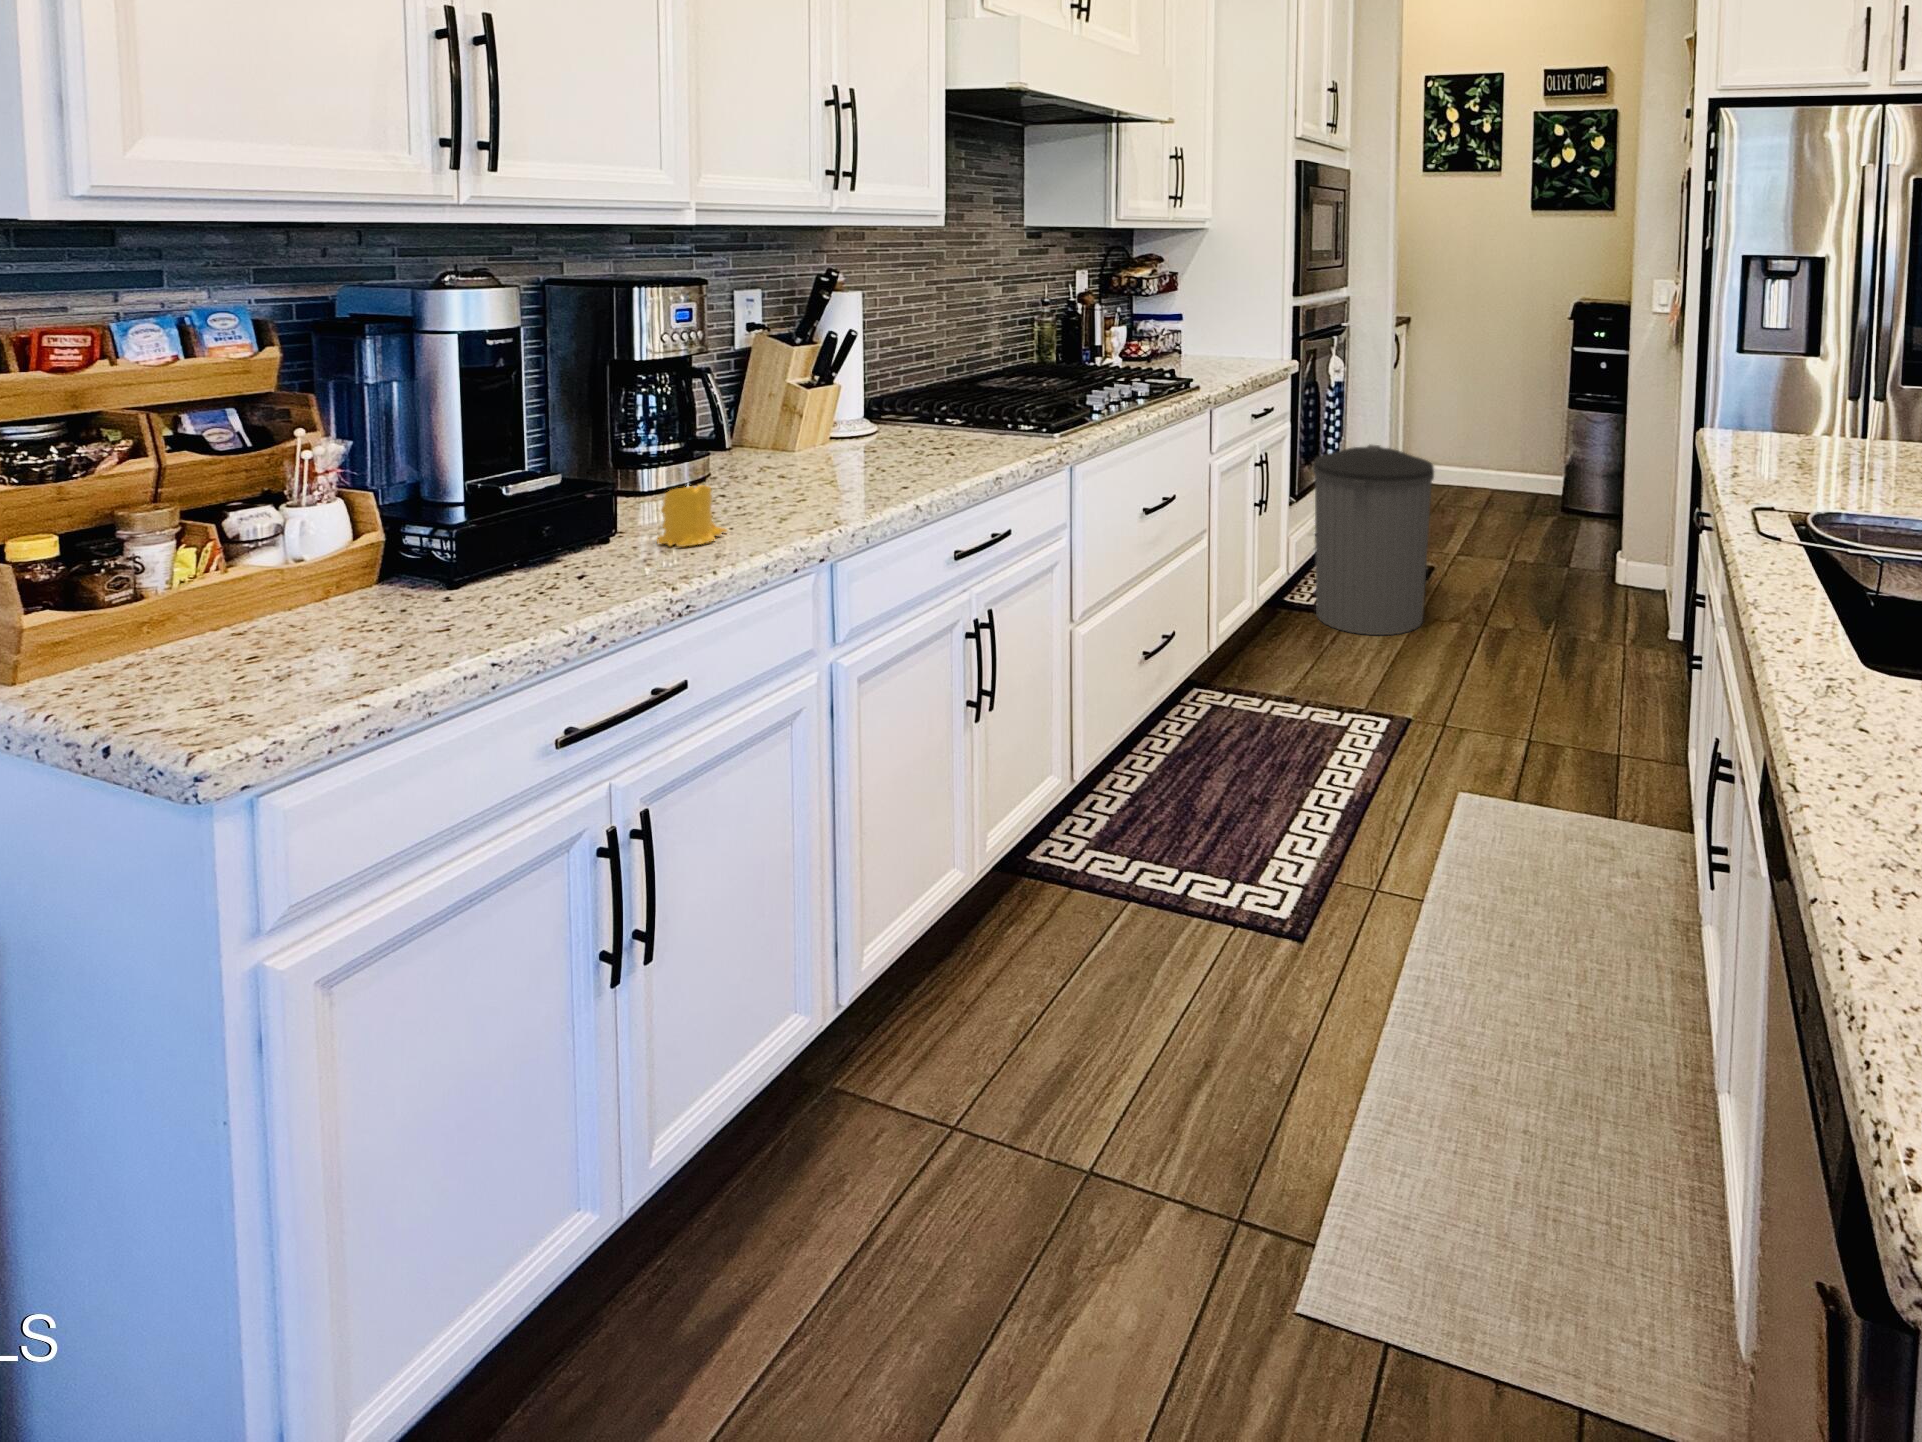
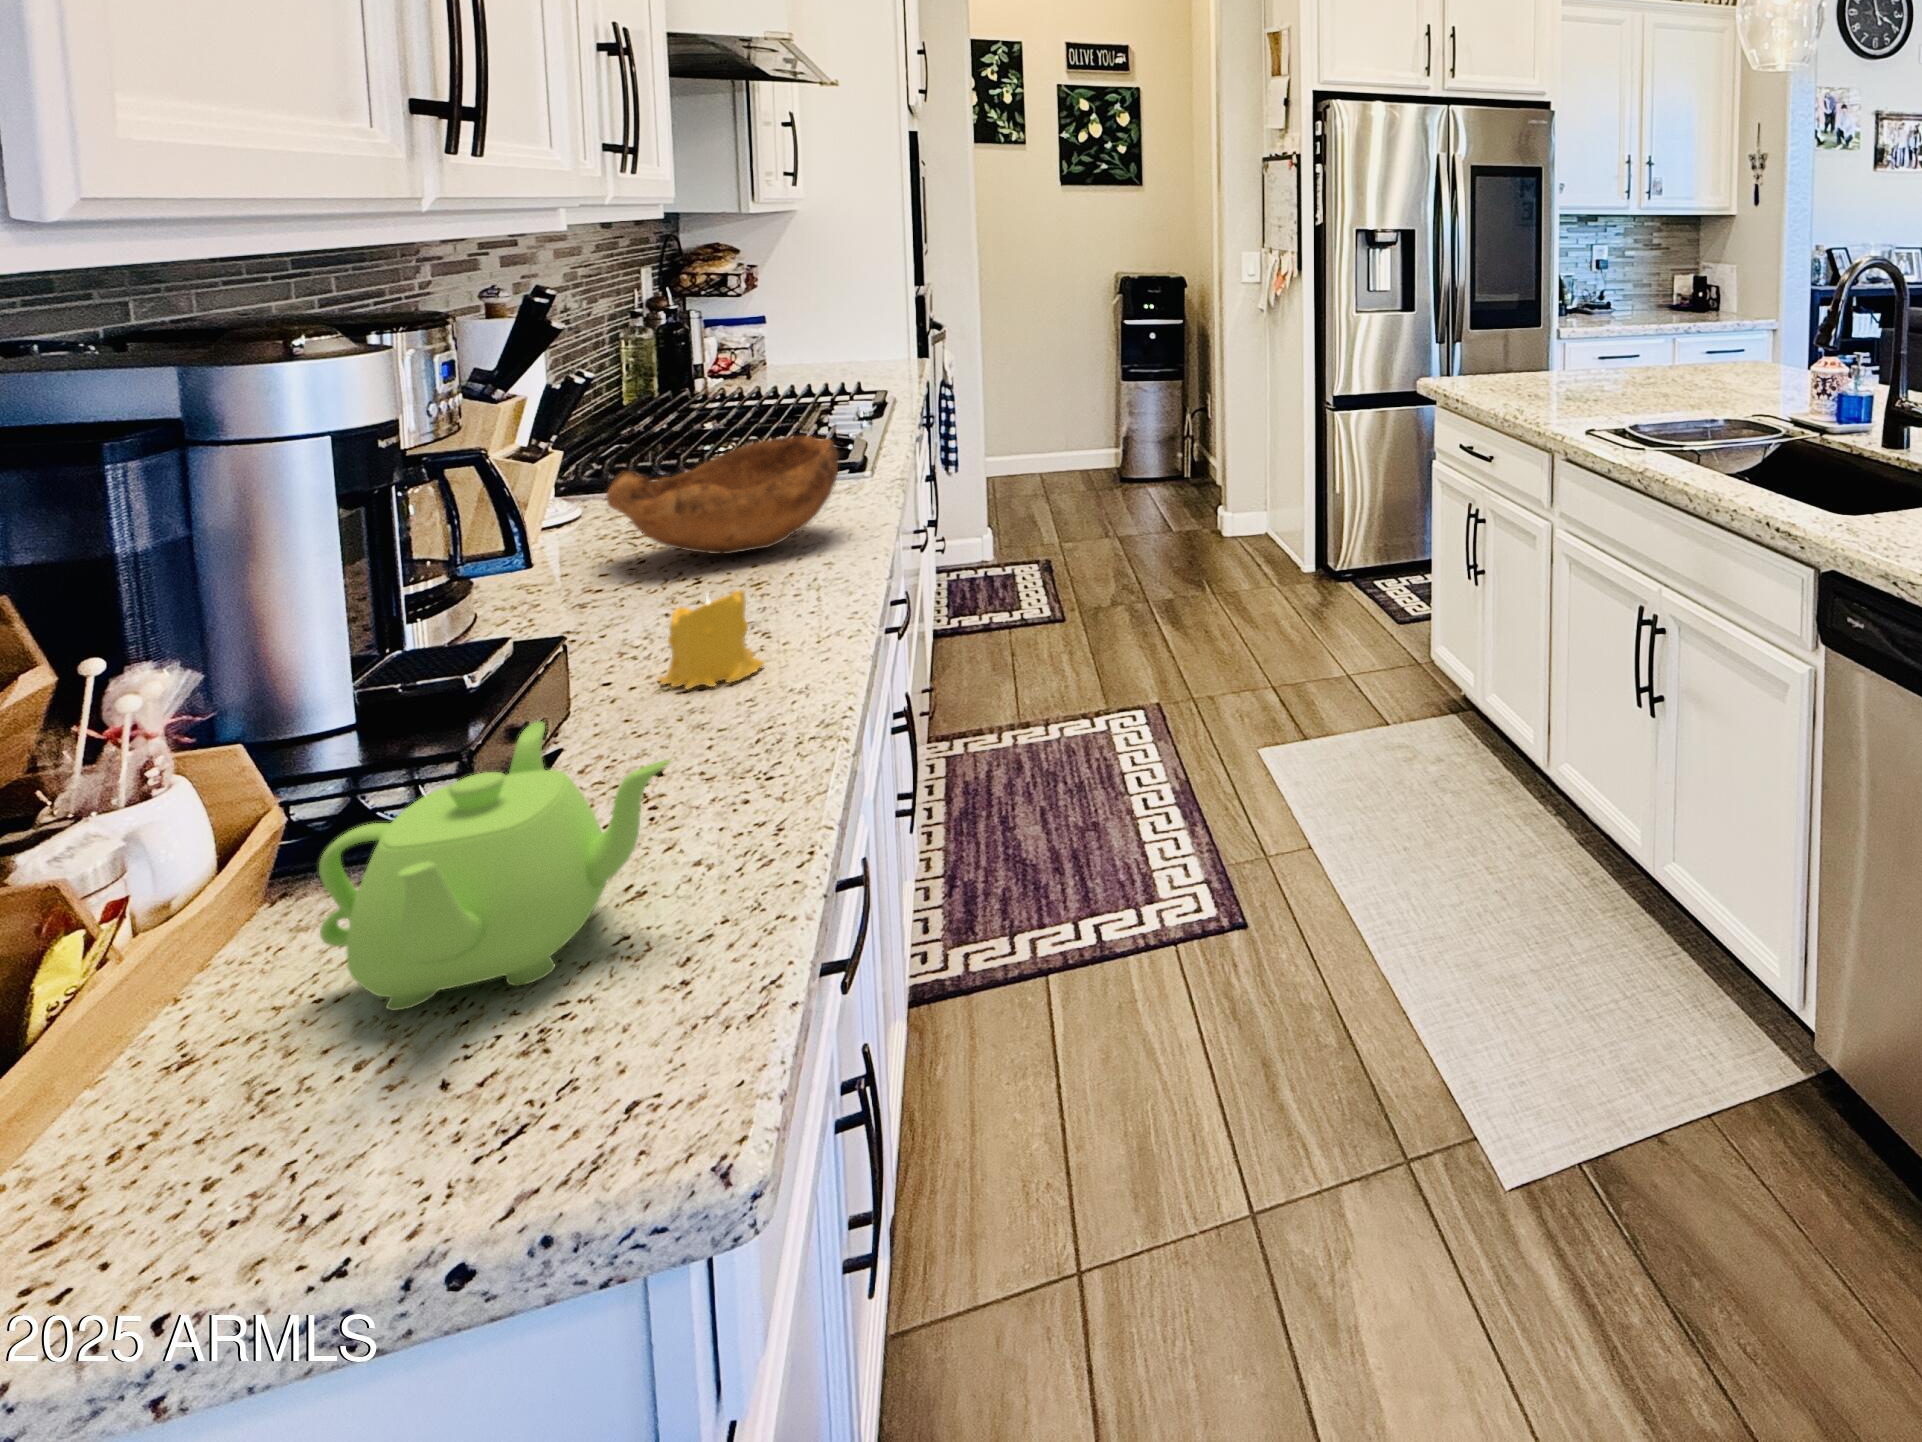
wooden bowl: none [787,394,938,472] -> present [607,436,838,554]
trash can: present [1313,445,1434,635] -> none [956,442,1096,648]
teapot: none [203,522,414,662] -> present [319,721,670,1010]

